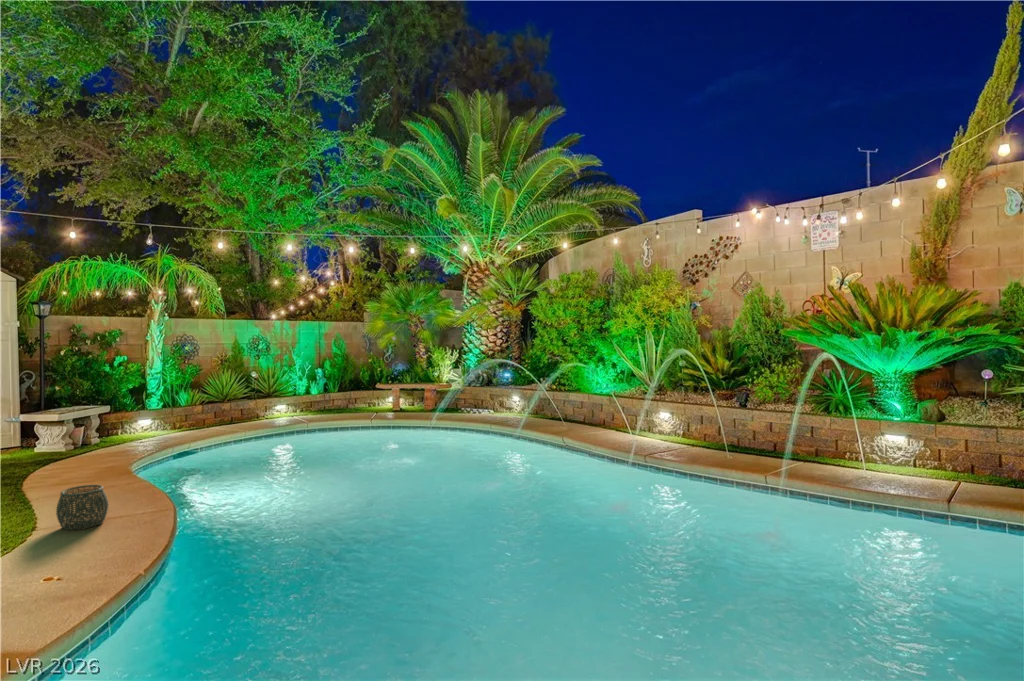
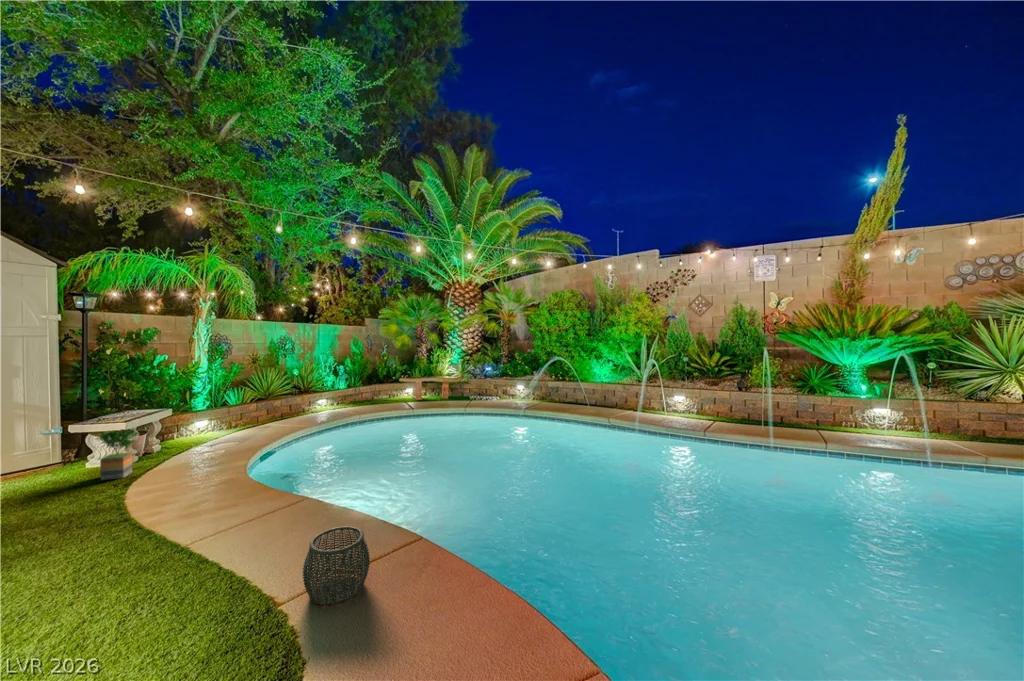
potted tree: none [35,419,66,459] -> present [99,429,138,480]

